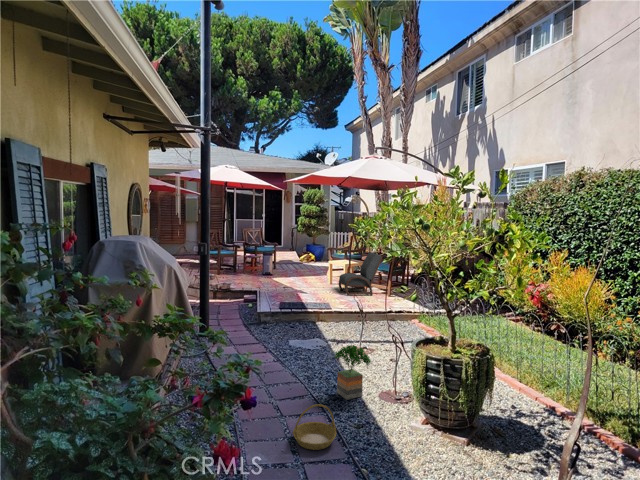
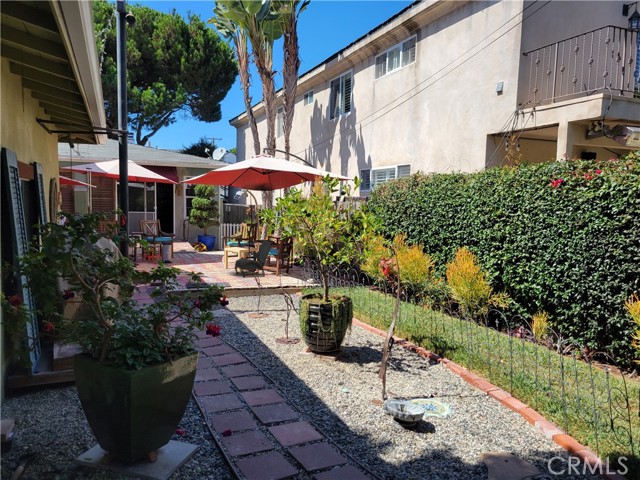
potted tree: present [335,345,371,400] -> none [242,305,270,345]
basket: present [293,404,336,450] -> none [218,342,249,371]

